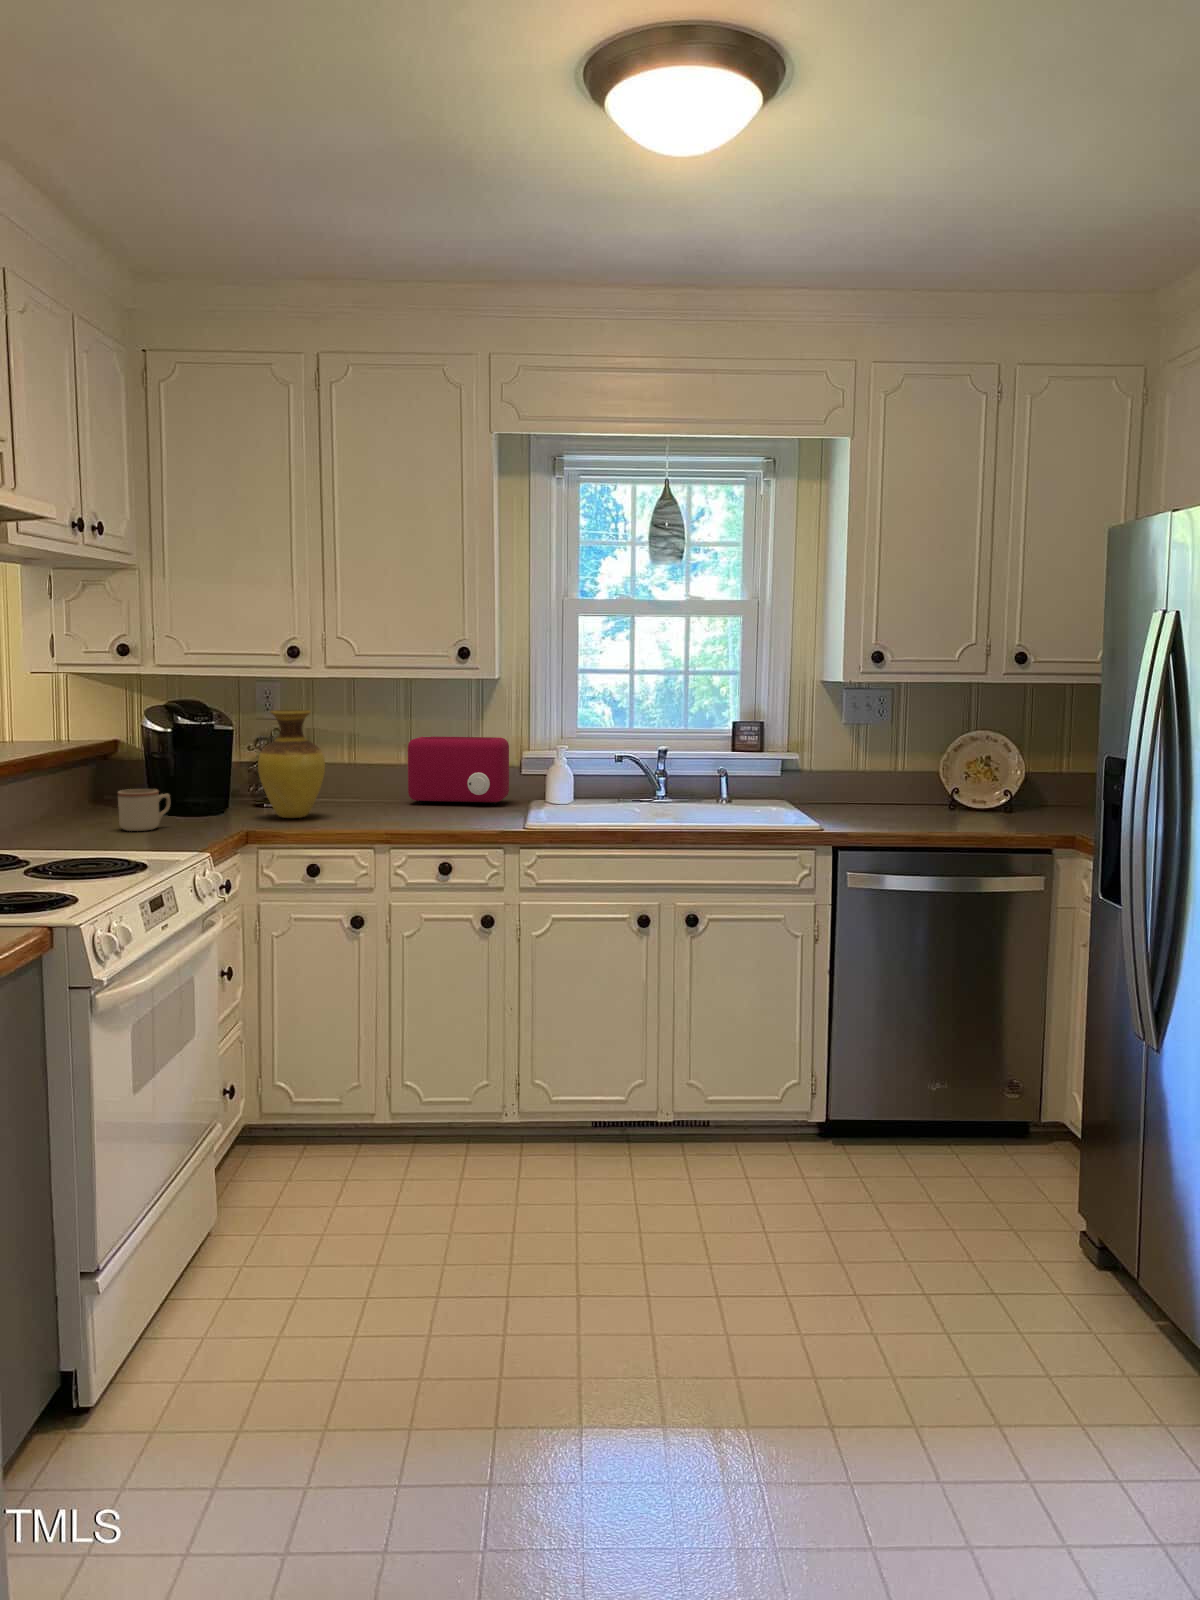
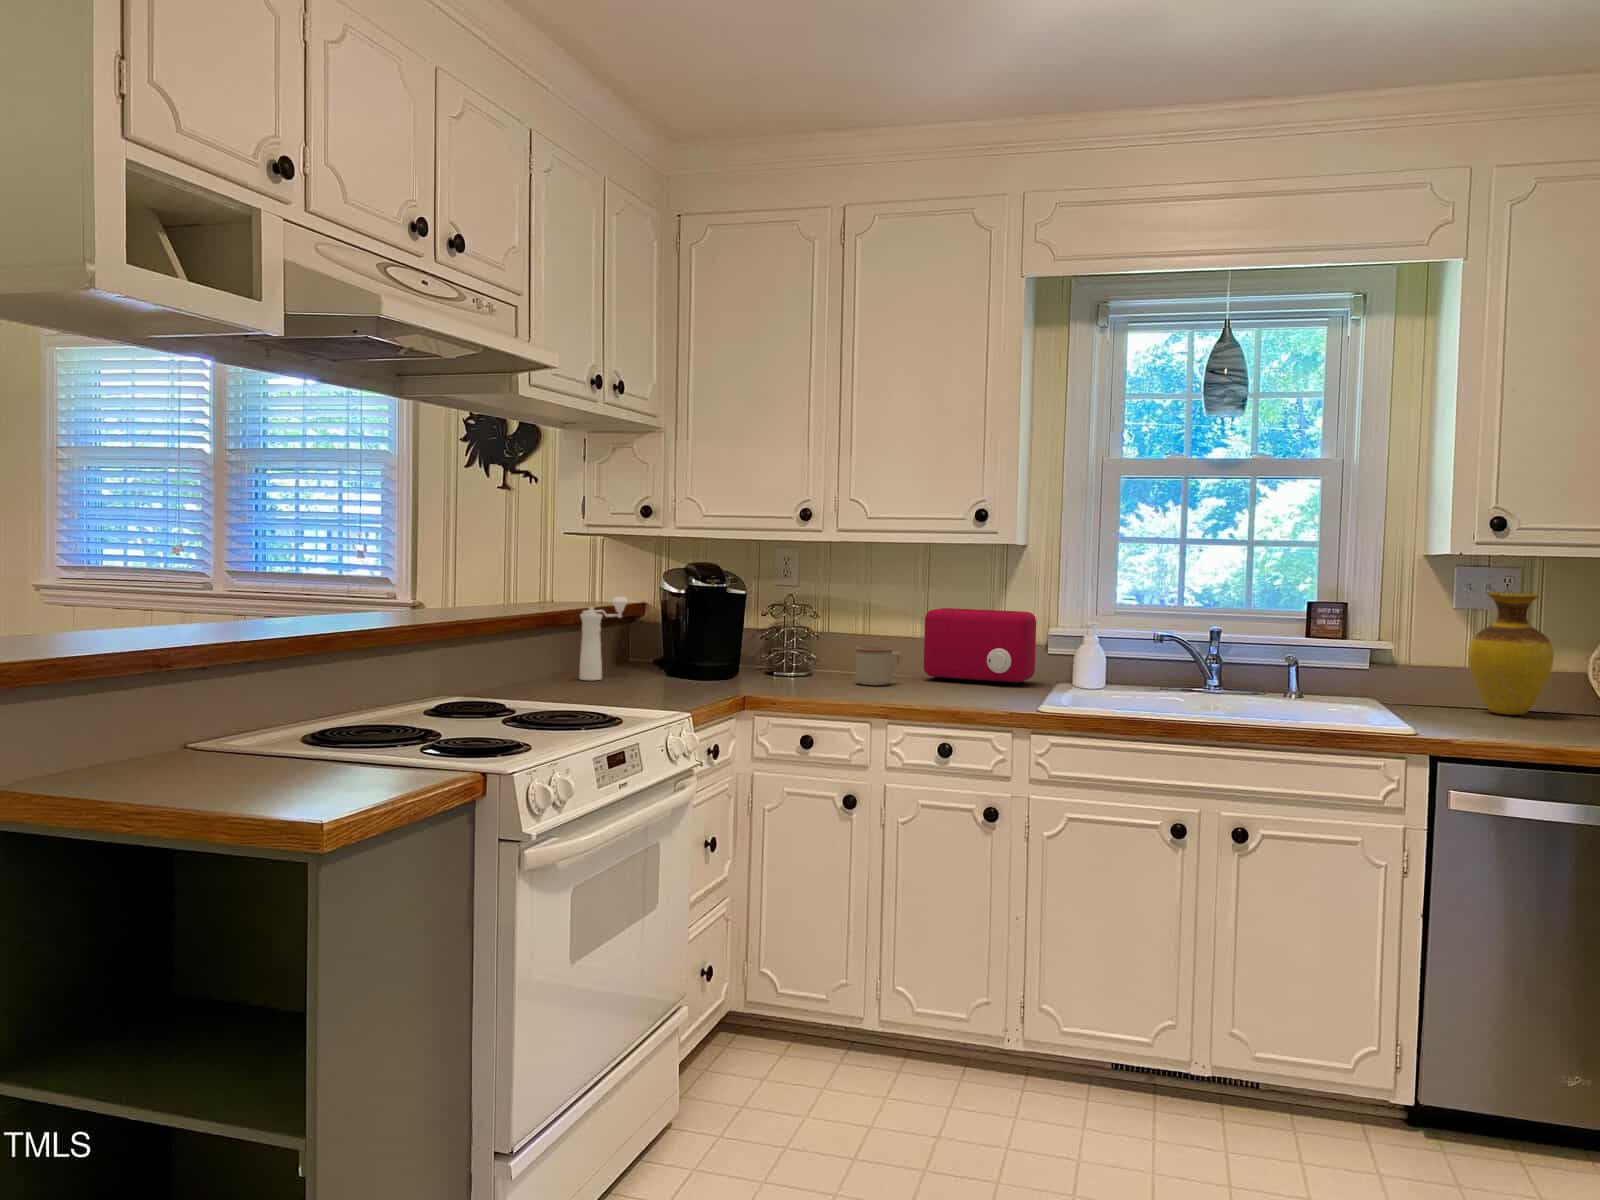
vase: present [258,710,325,818] -> present [1468,592,1554,715]
pepper mill: none [64,738,112,824] -> present [579,597,628,680]
mug: present [118,789,171,831] -> present [856,646,901,685]

